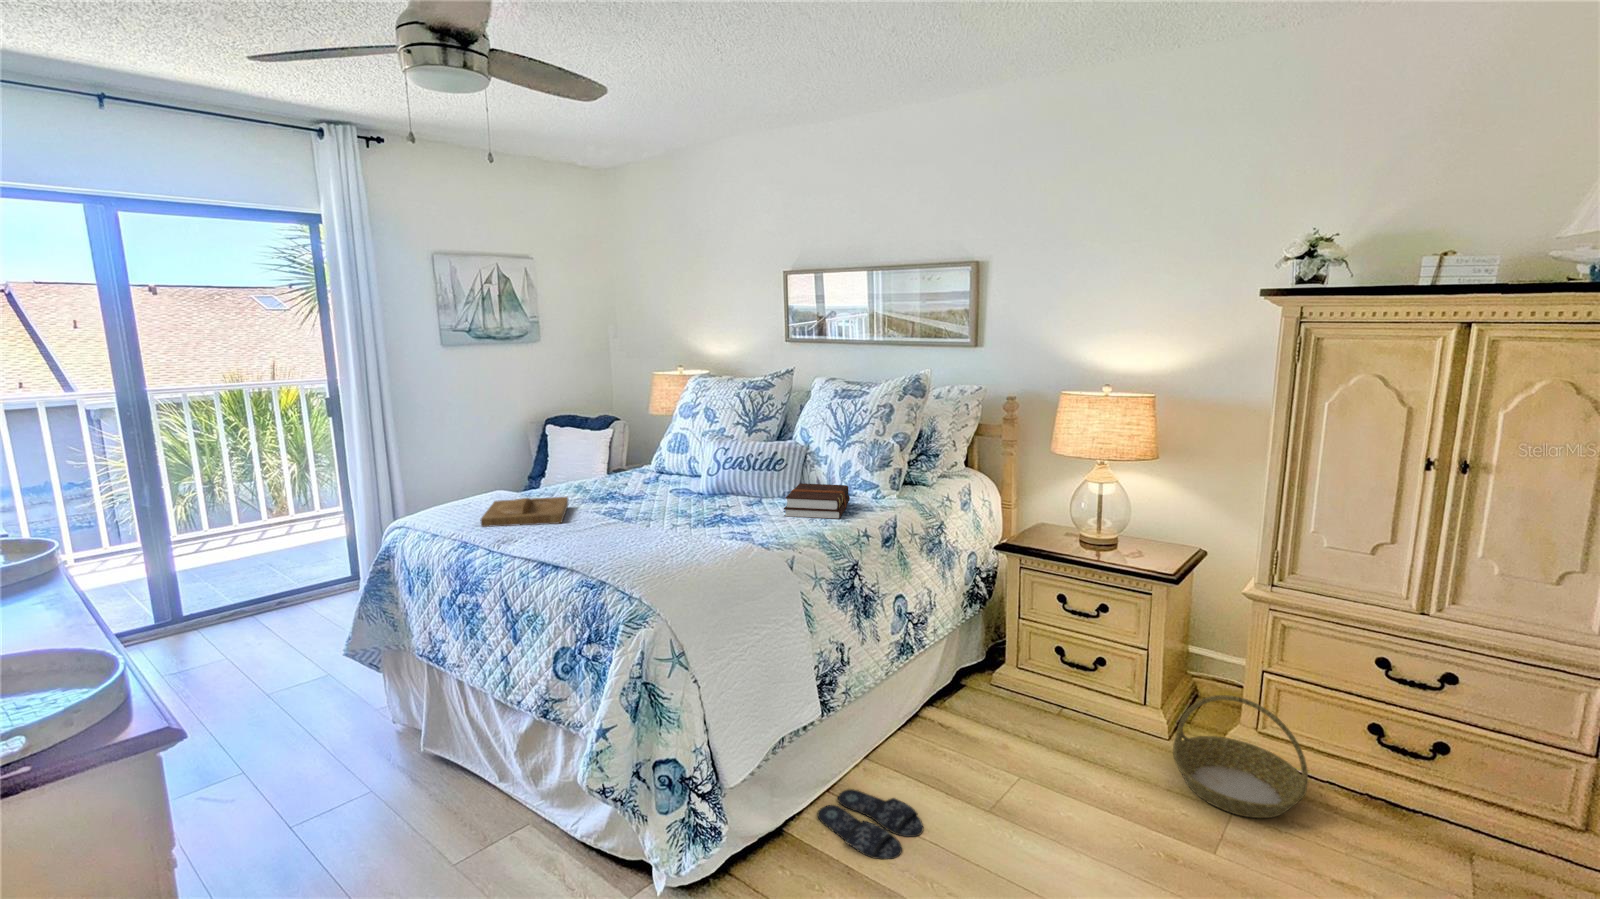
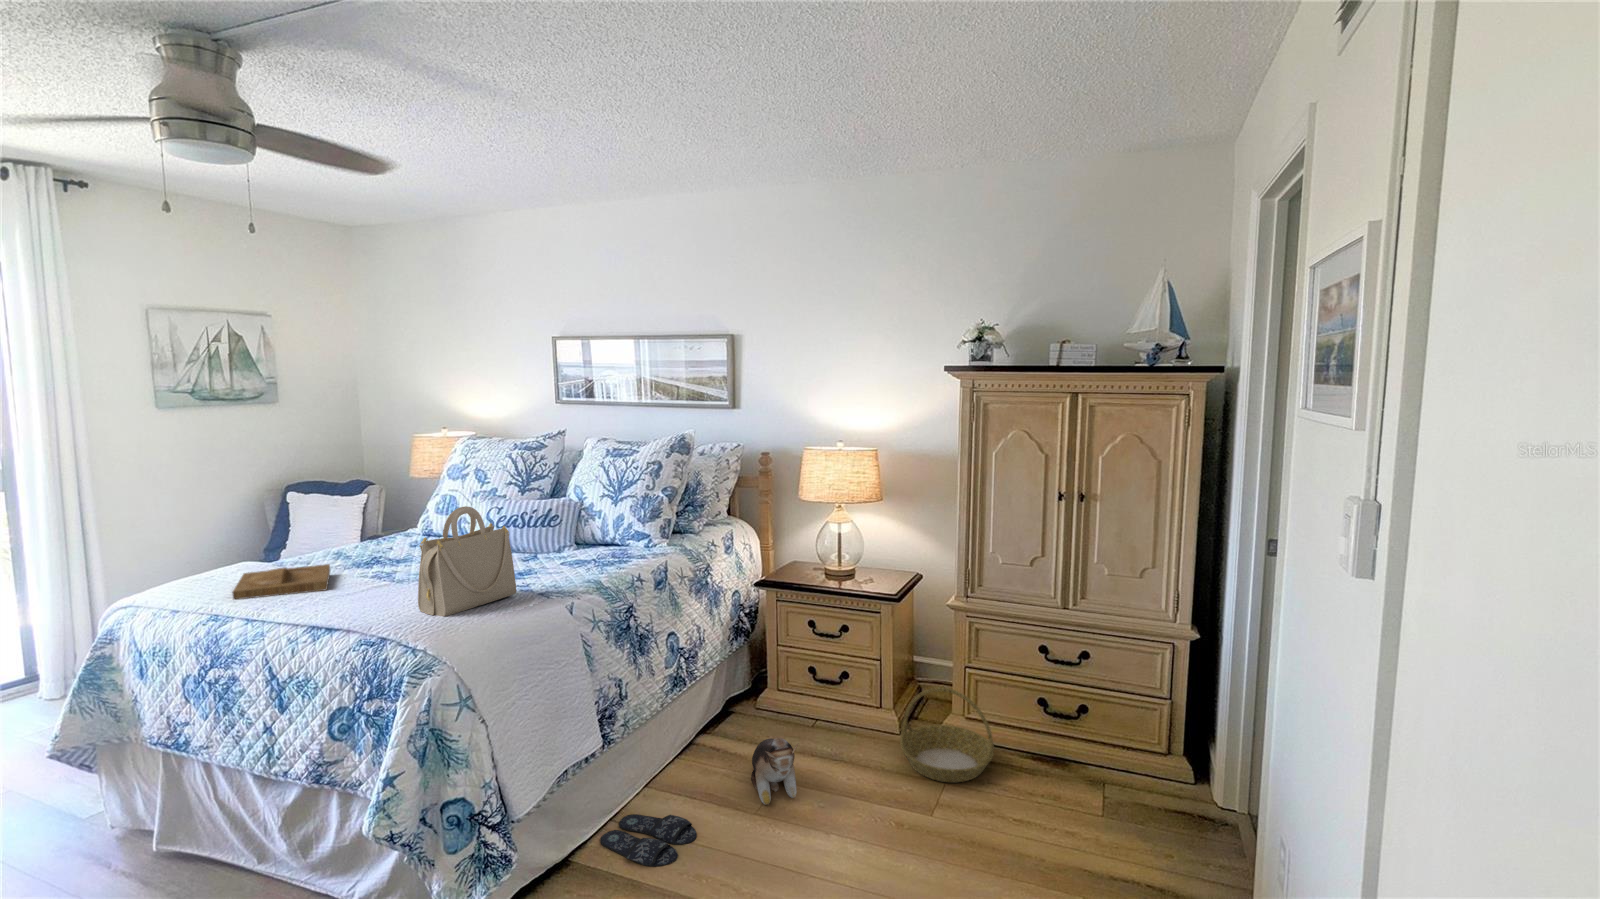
handbag: none [639,446,737,562] -> present [418,506,516,616]
hardback book: present [784,483,850,519] -> none [560,537,624,569]
plush toy: none [986,728,1048,805] -> present [751,737,798,805]

